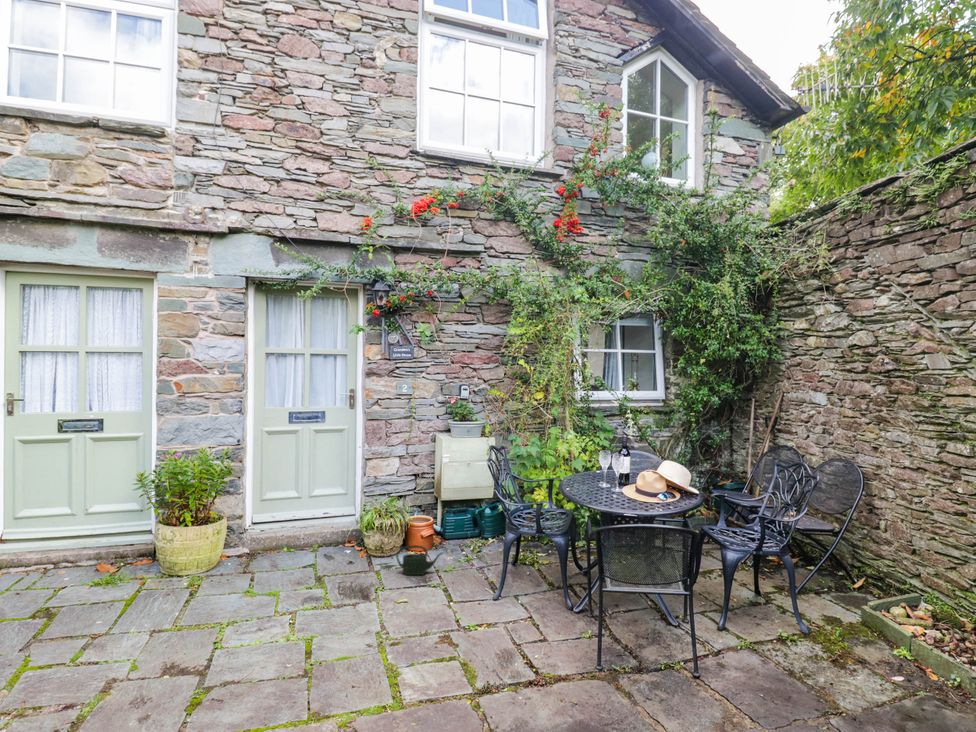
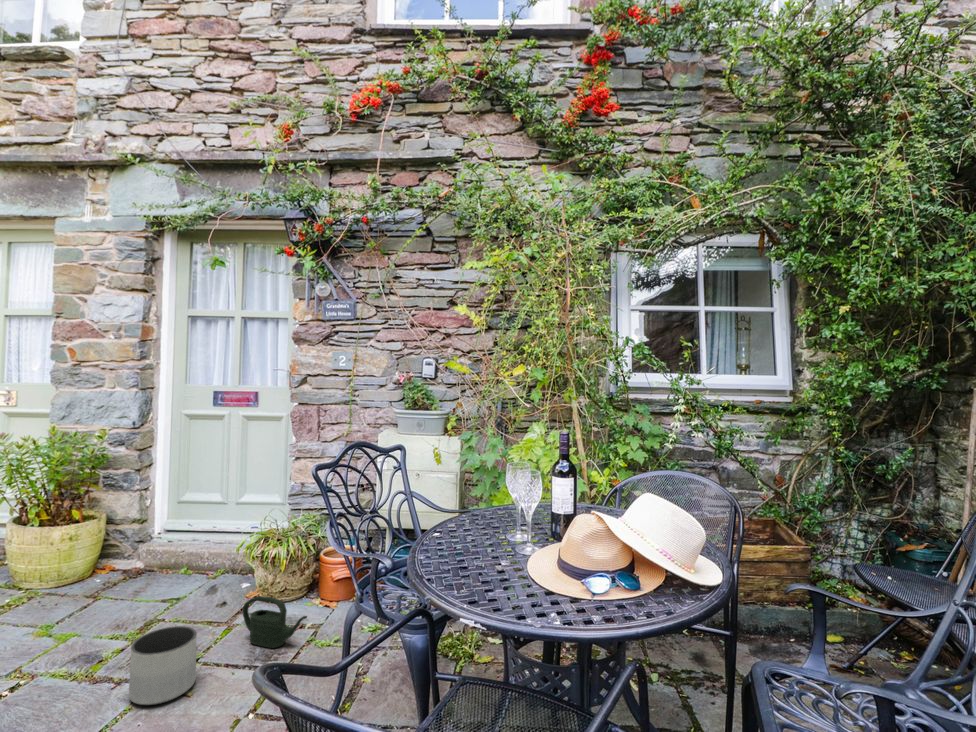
planter: none [370,564,405,606] -> present [129,626,197,705]

